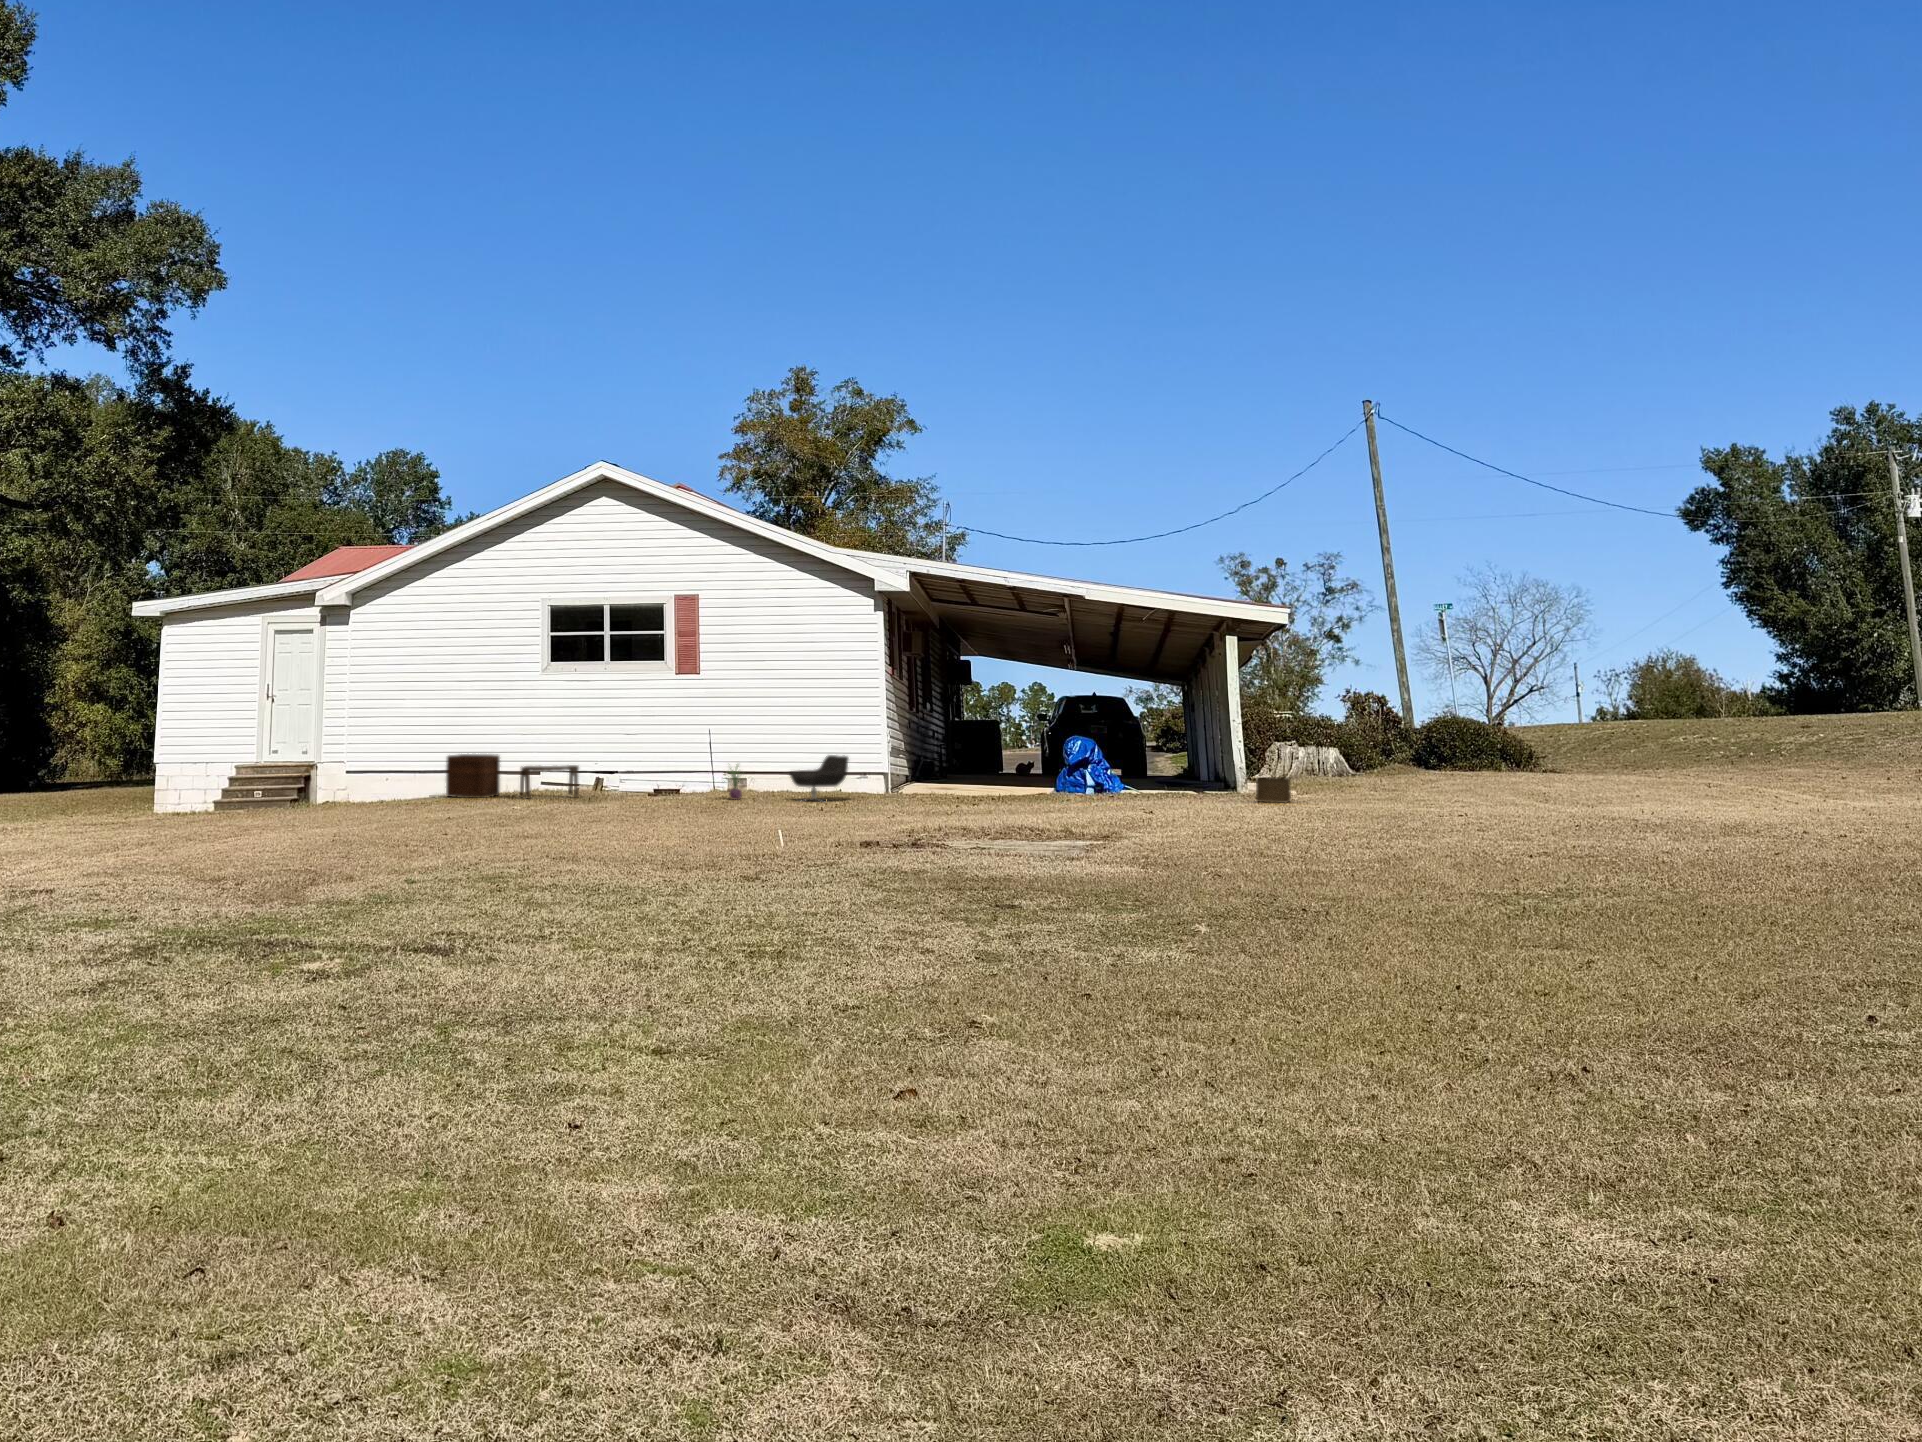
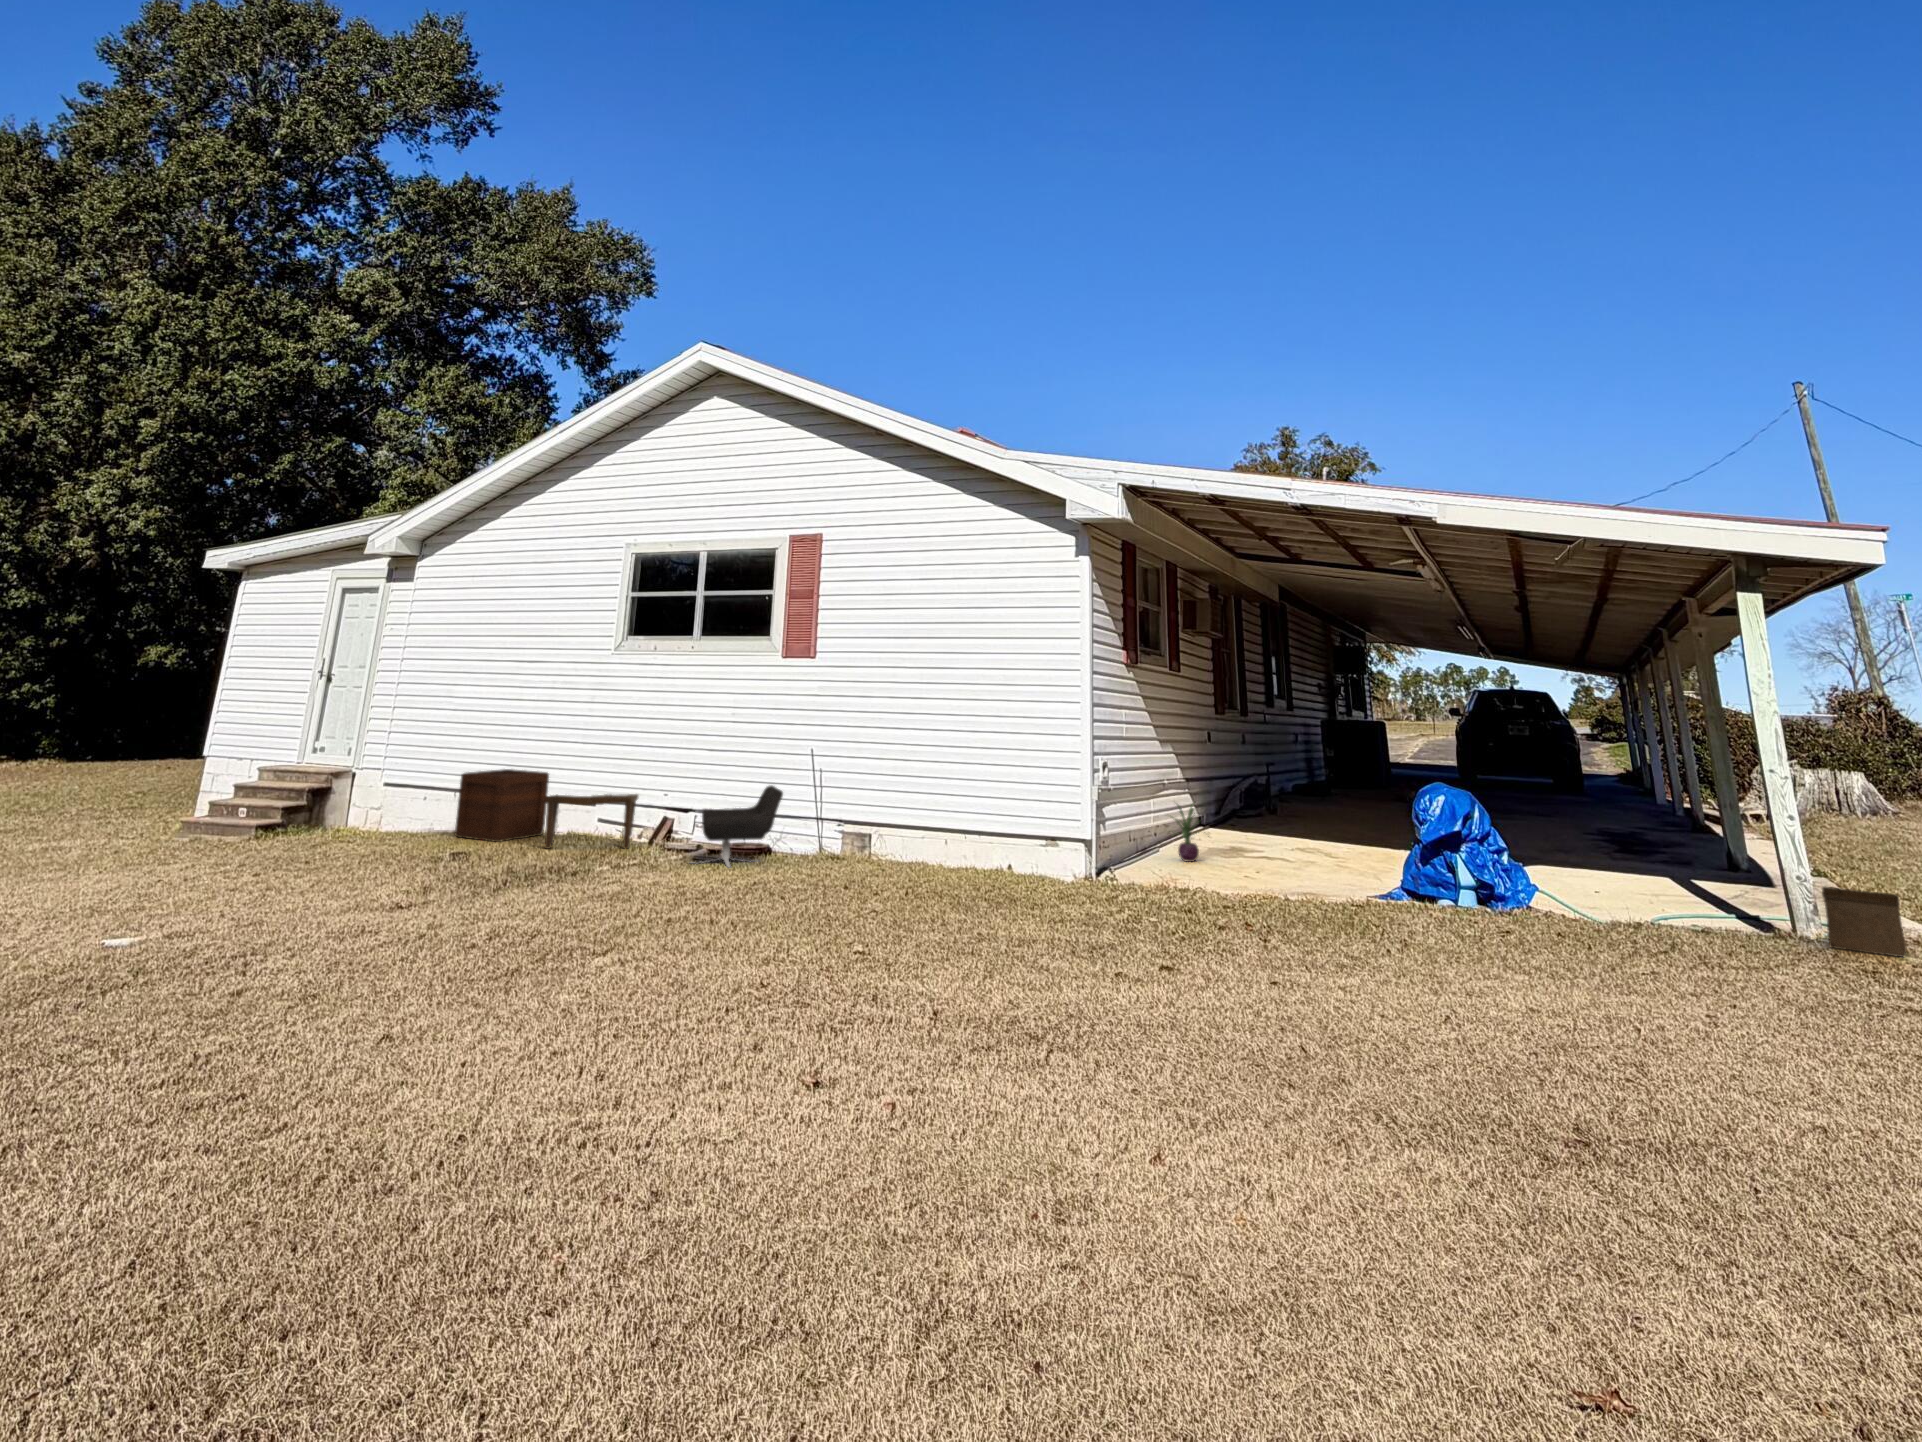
lounge chair: present [789,755,848,799] -> present [694,785,783,867]
decorative plant: present [729,765,742,800] -> present [1172,805,1205,862]

